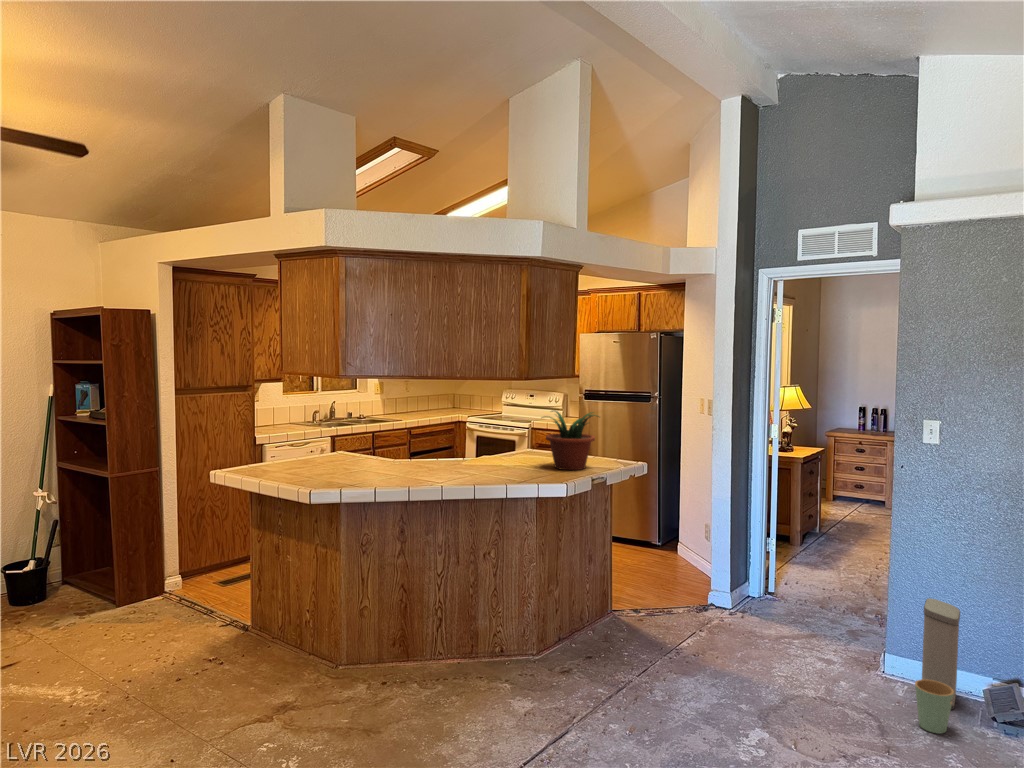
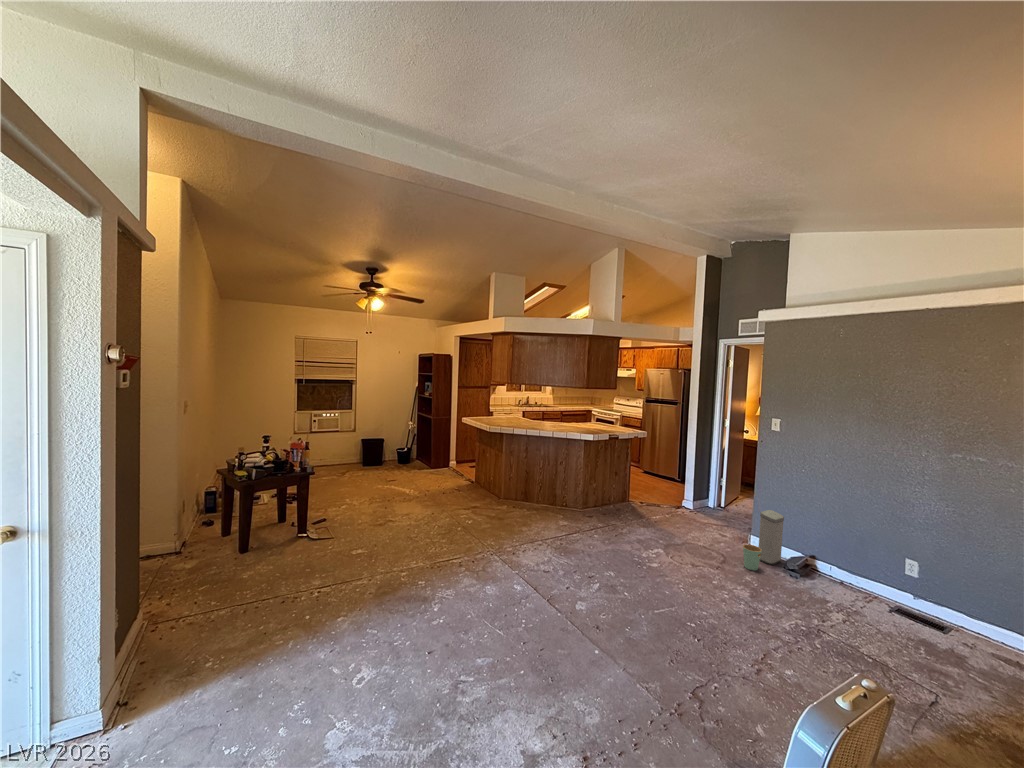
potted plant: present [542,411,599,470] -> none [595,404,622,432]

